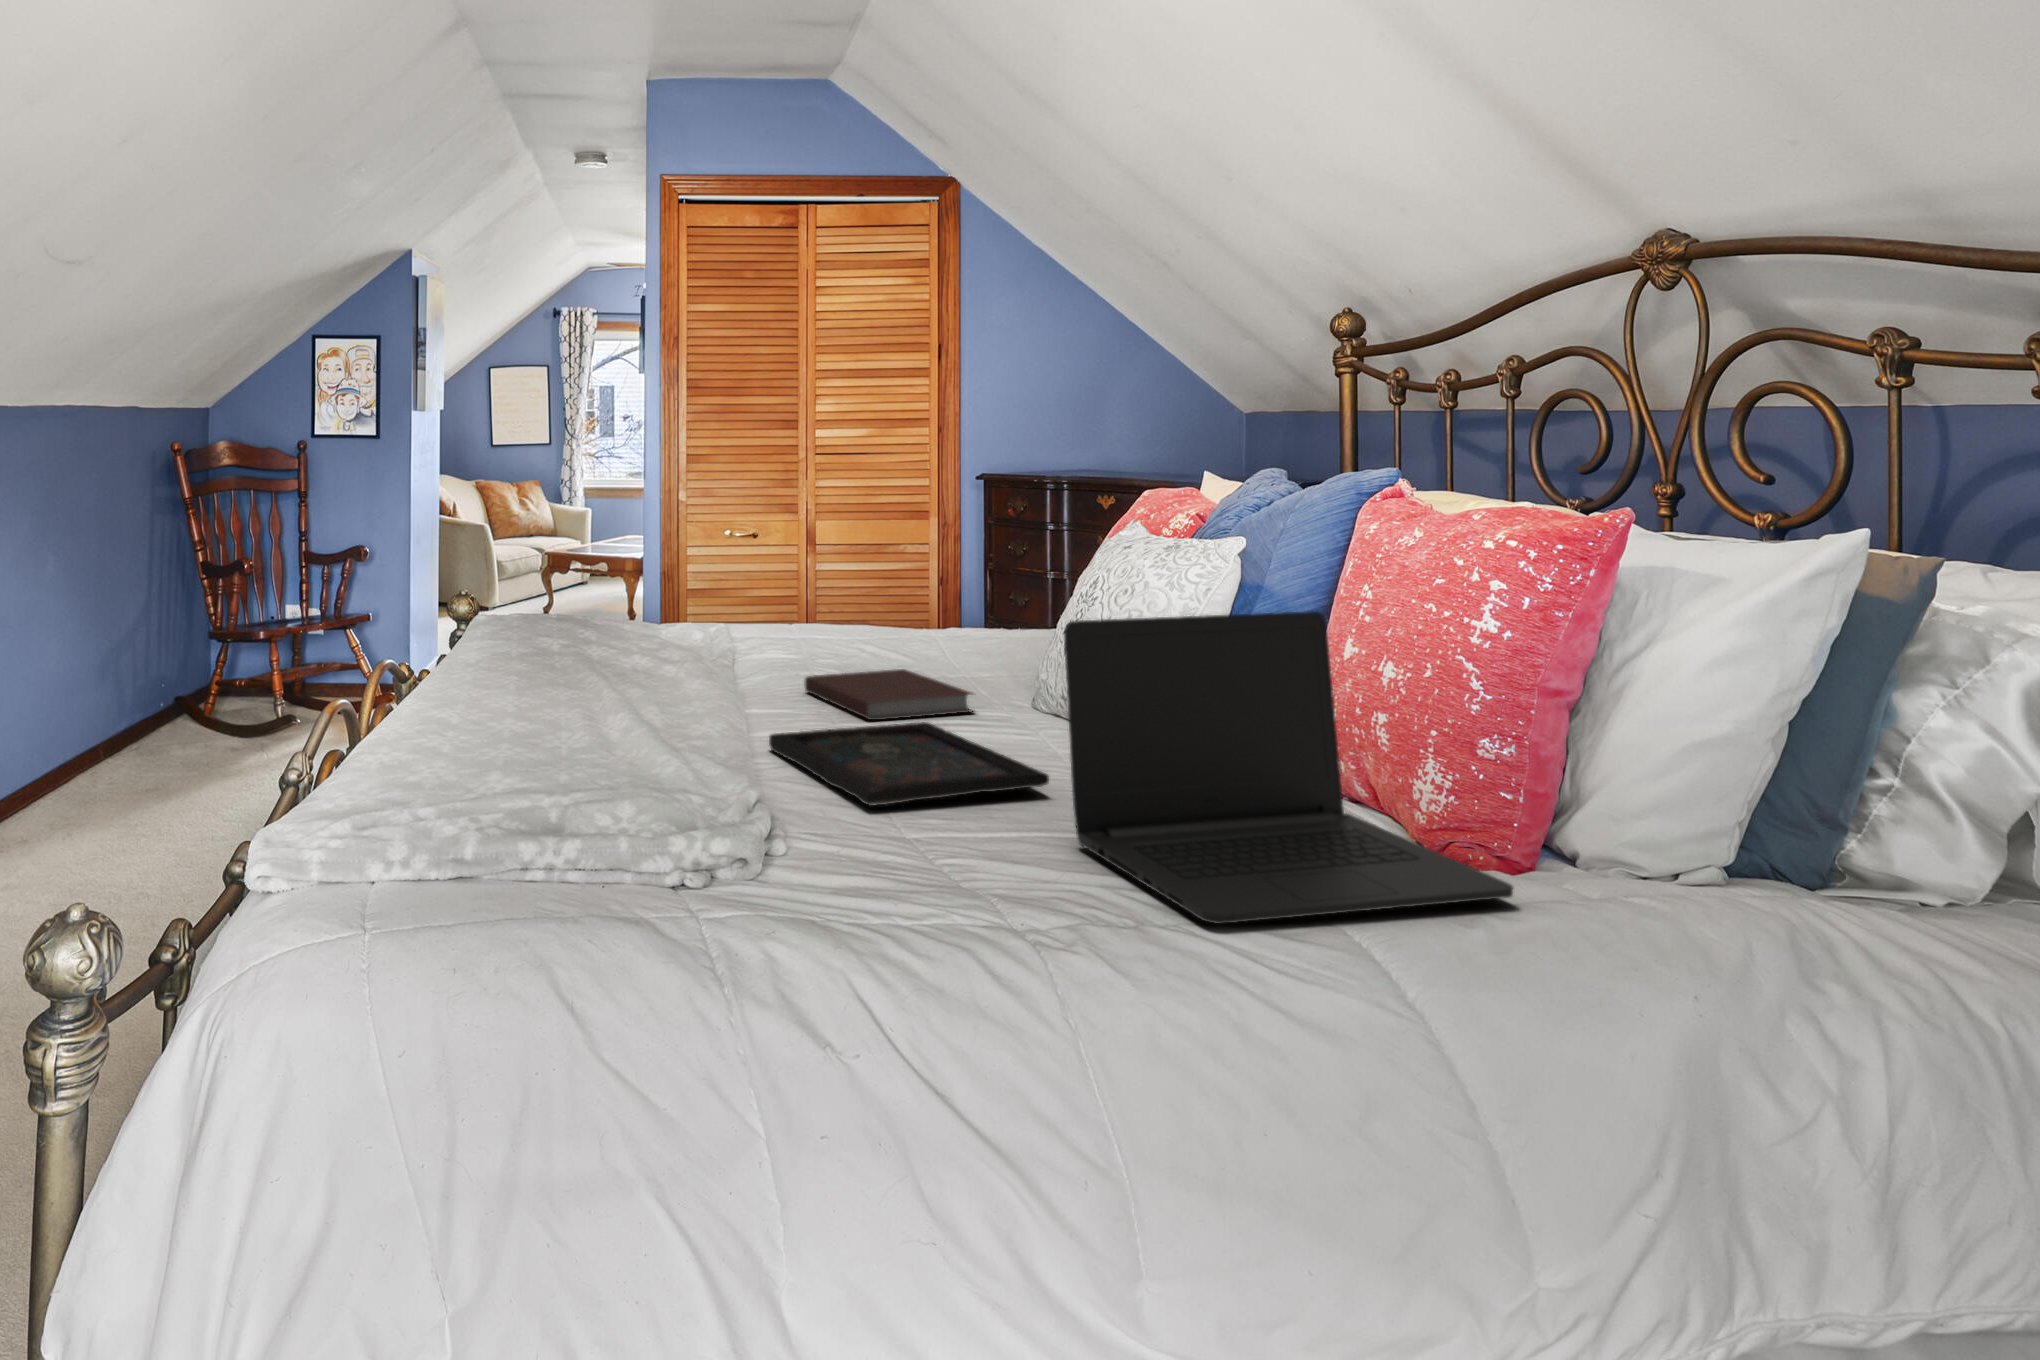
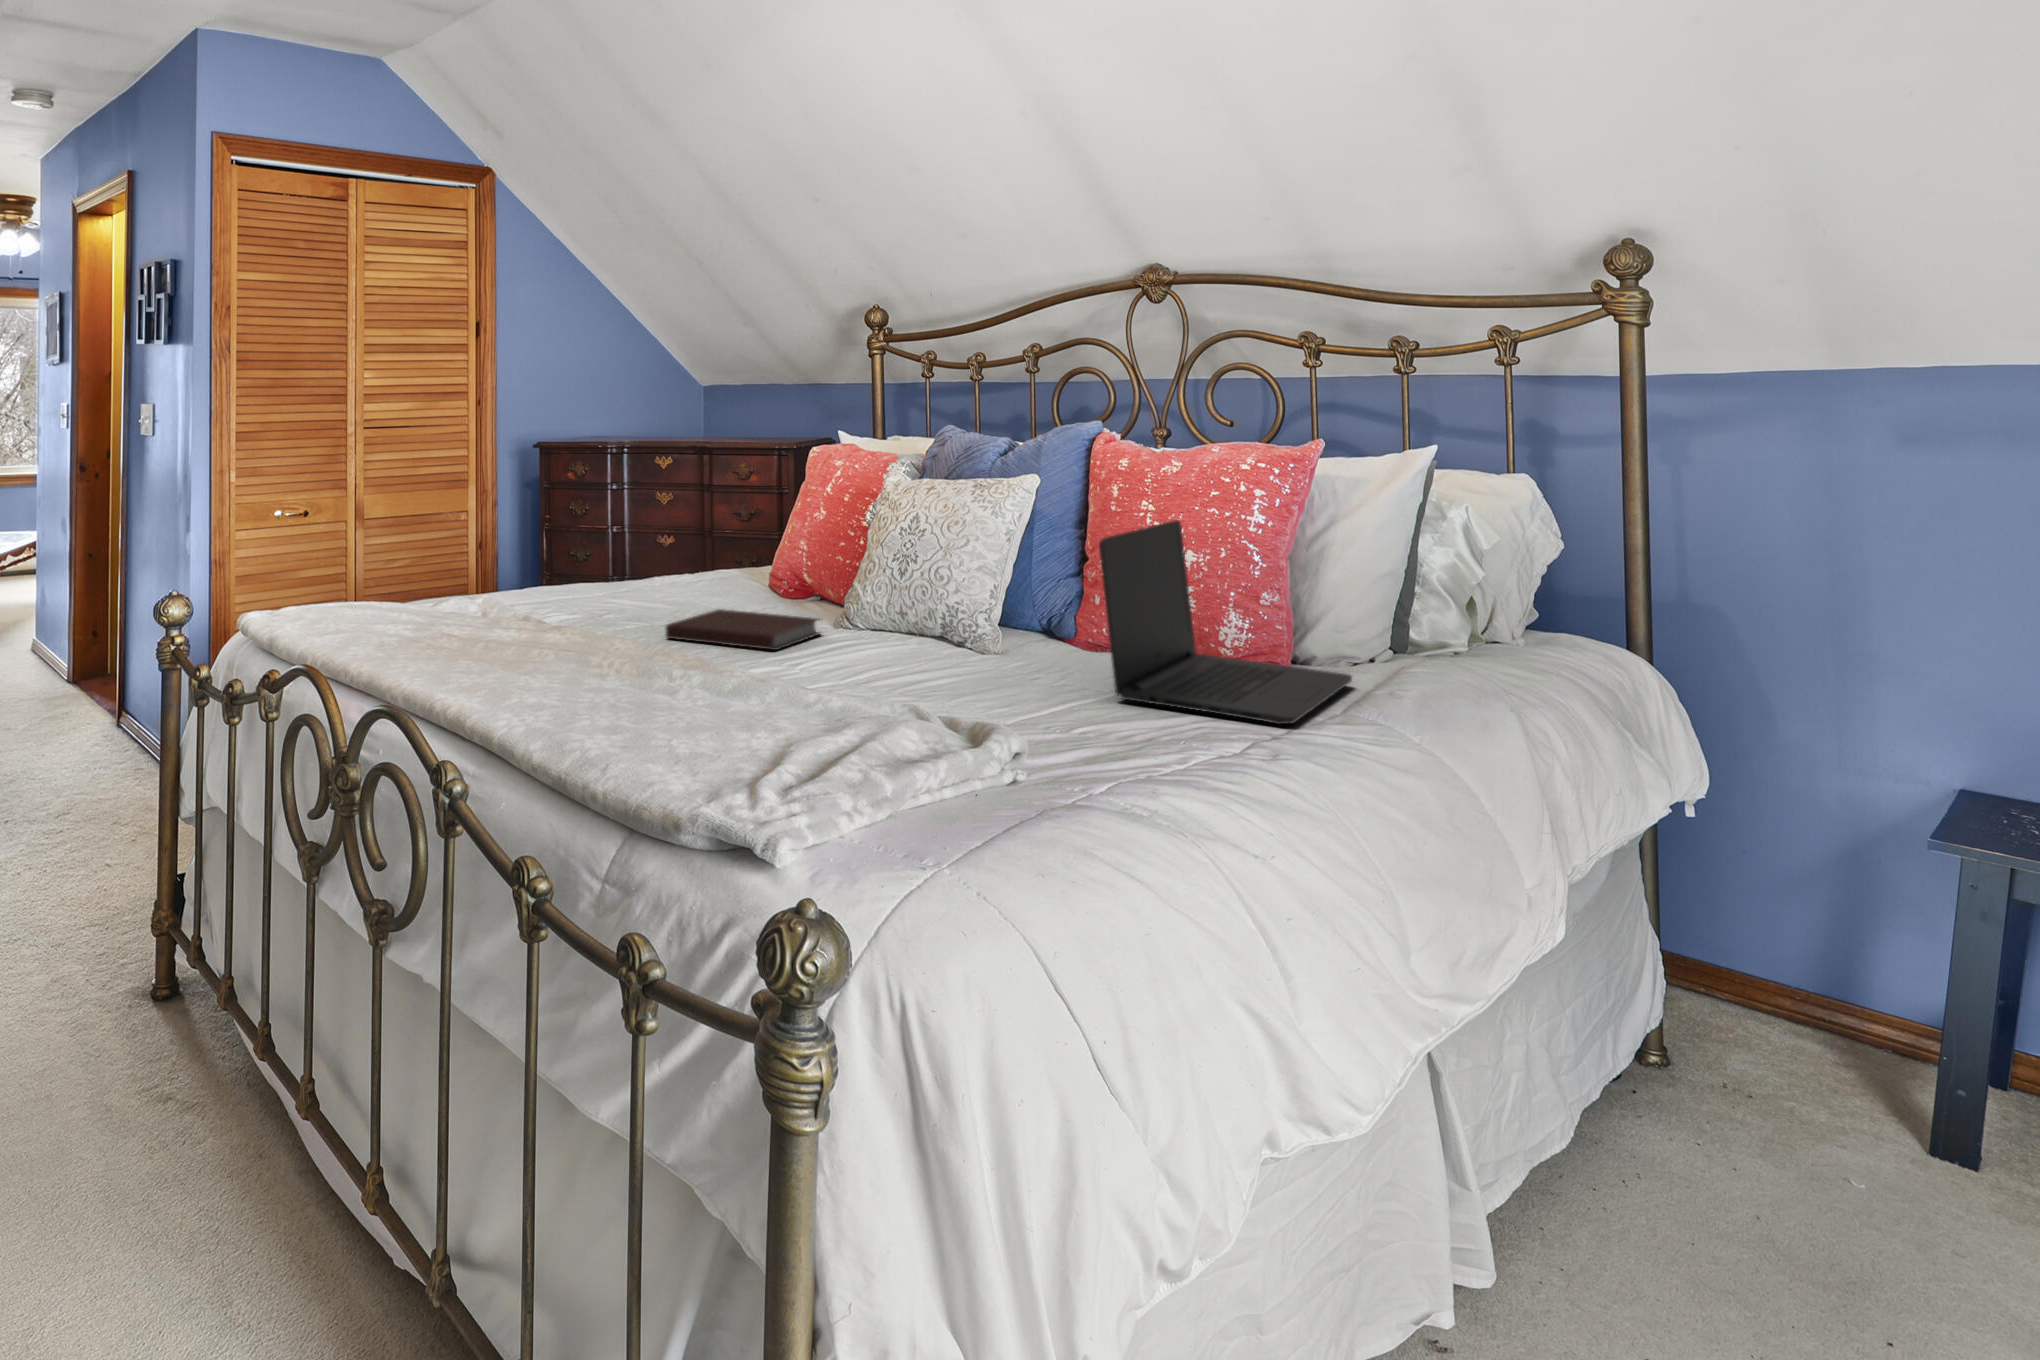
tray: present [769,722,1049,805] -> none [773,642,1021,703]

